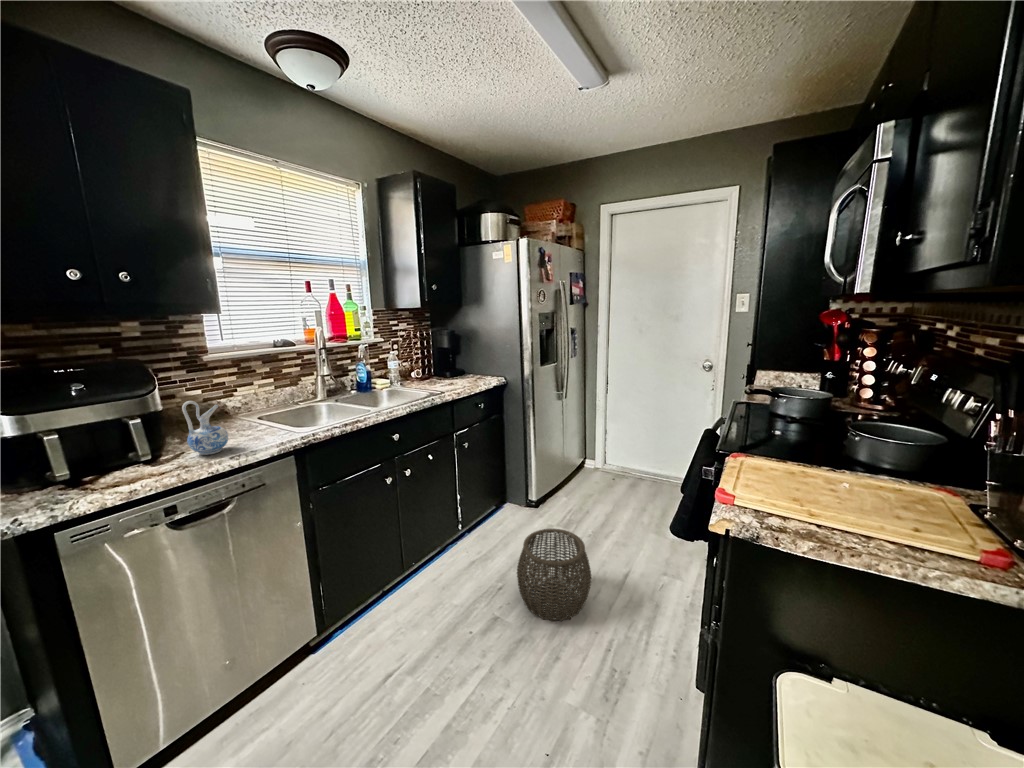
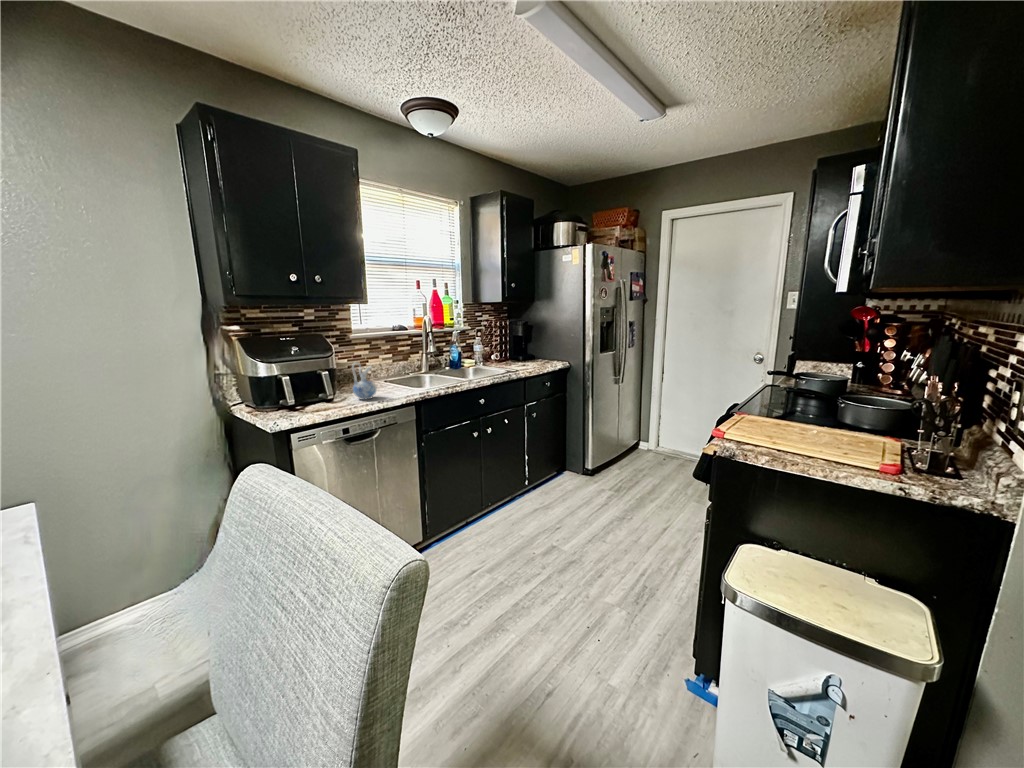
woven basket: present [517,529,592,621] -> none [572,484,634,554]

